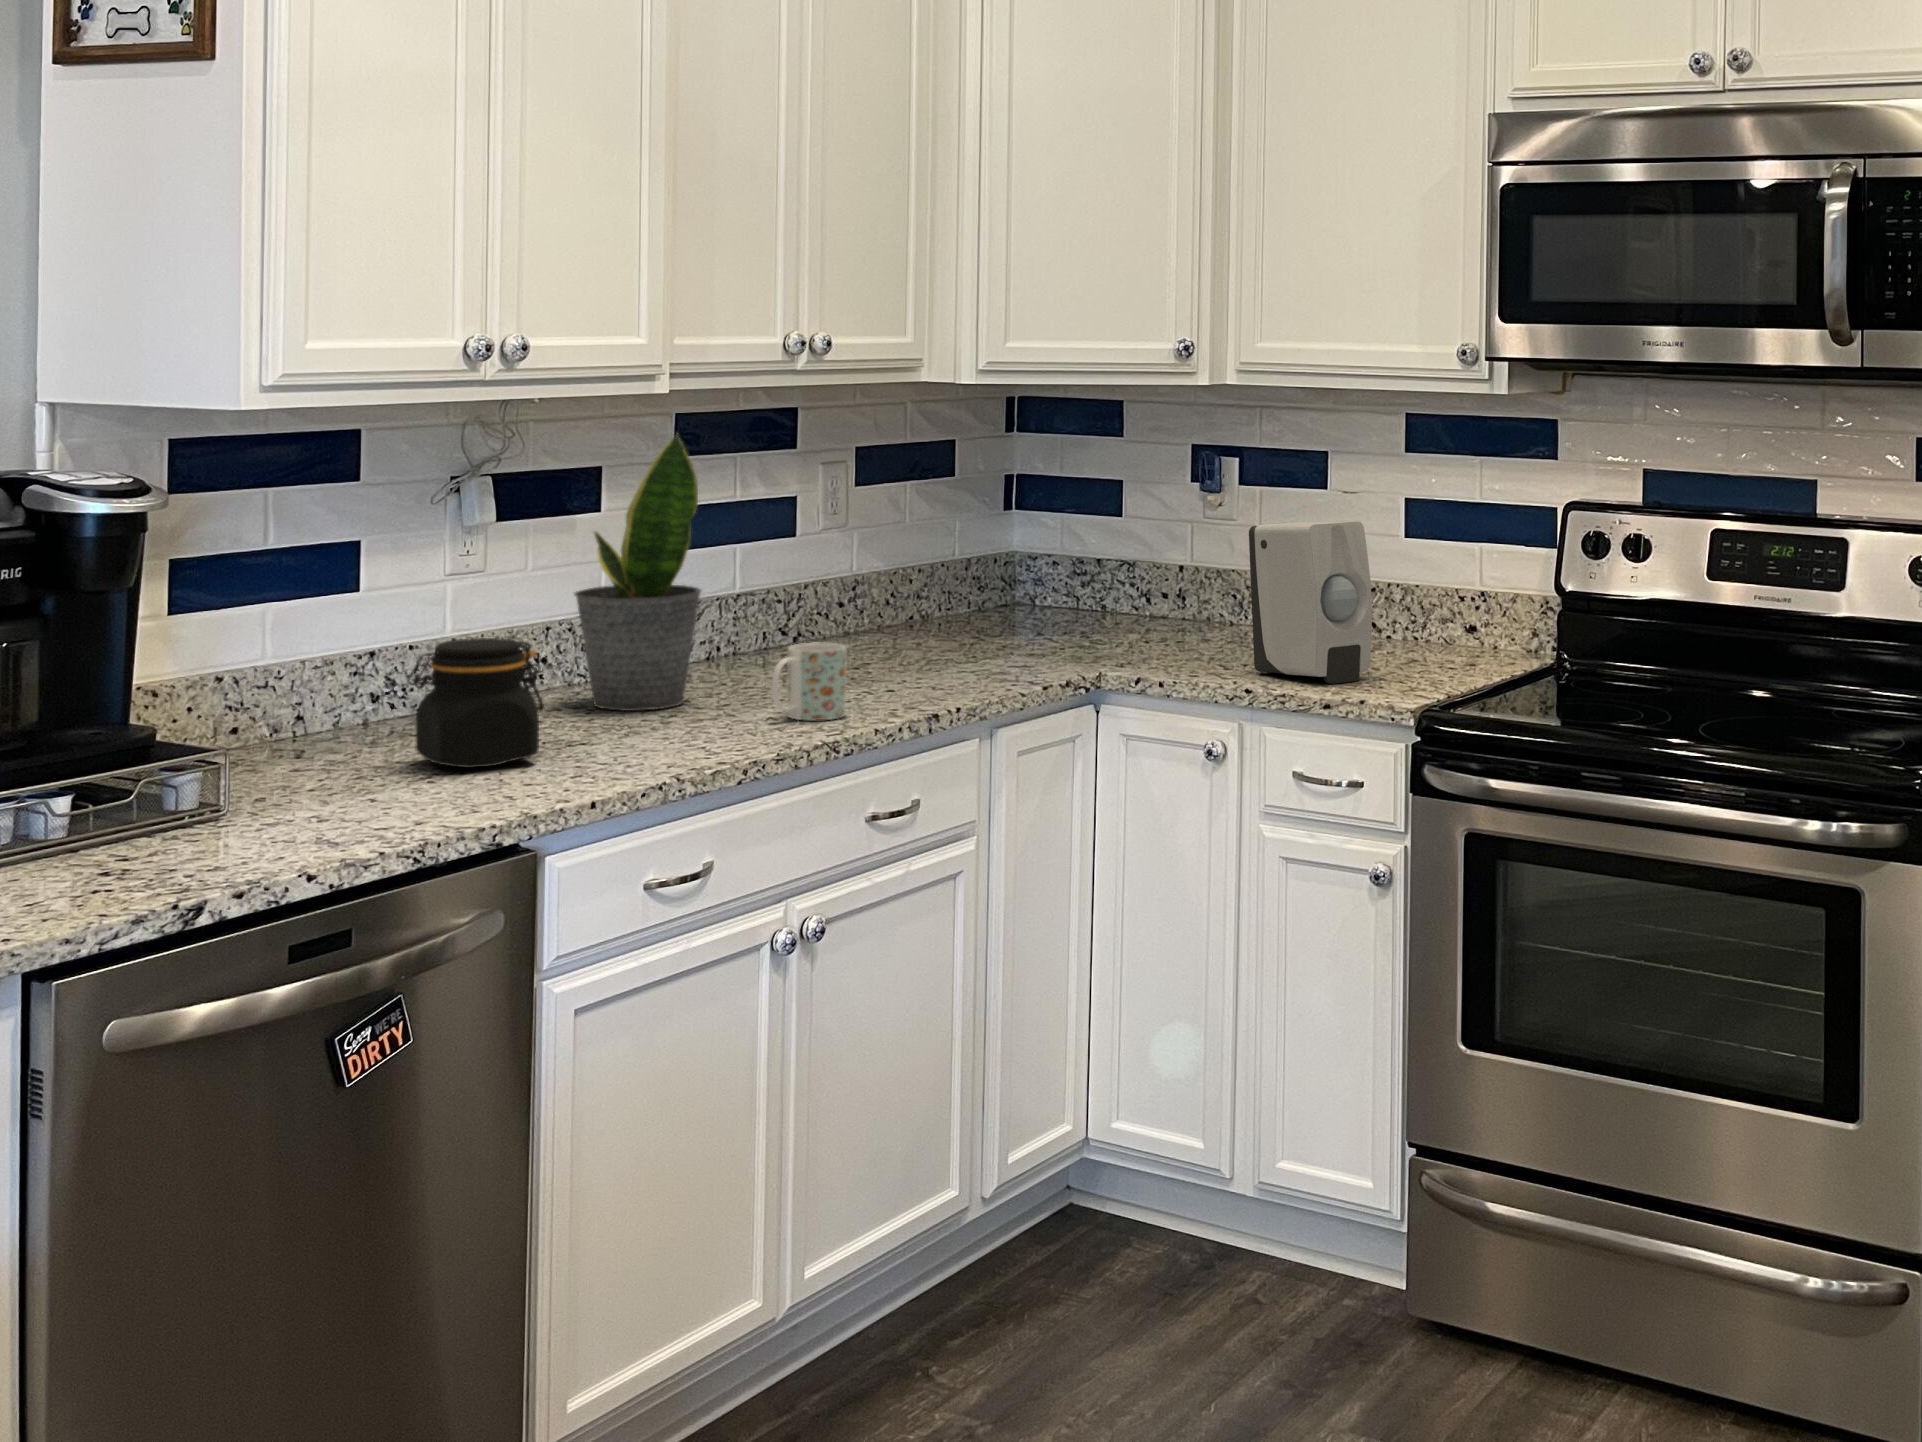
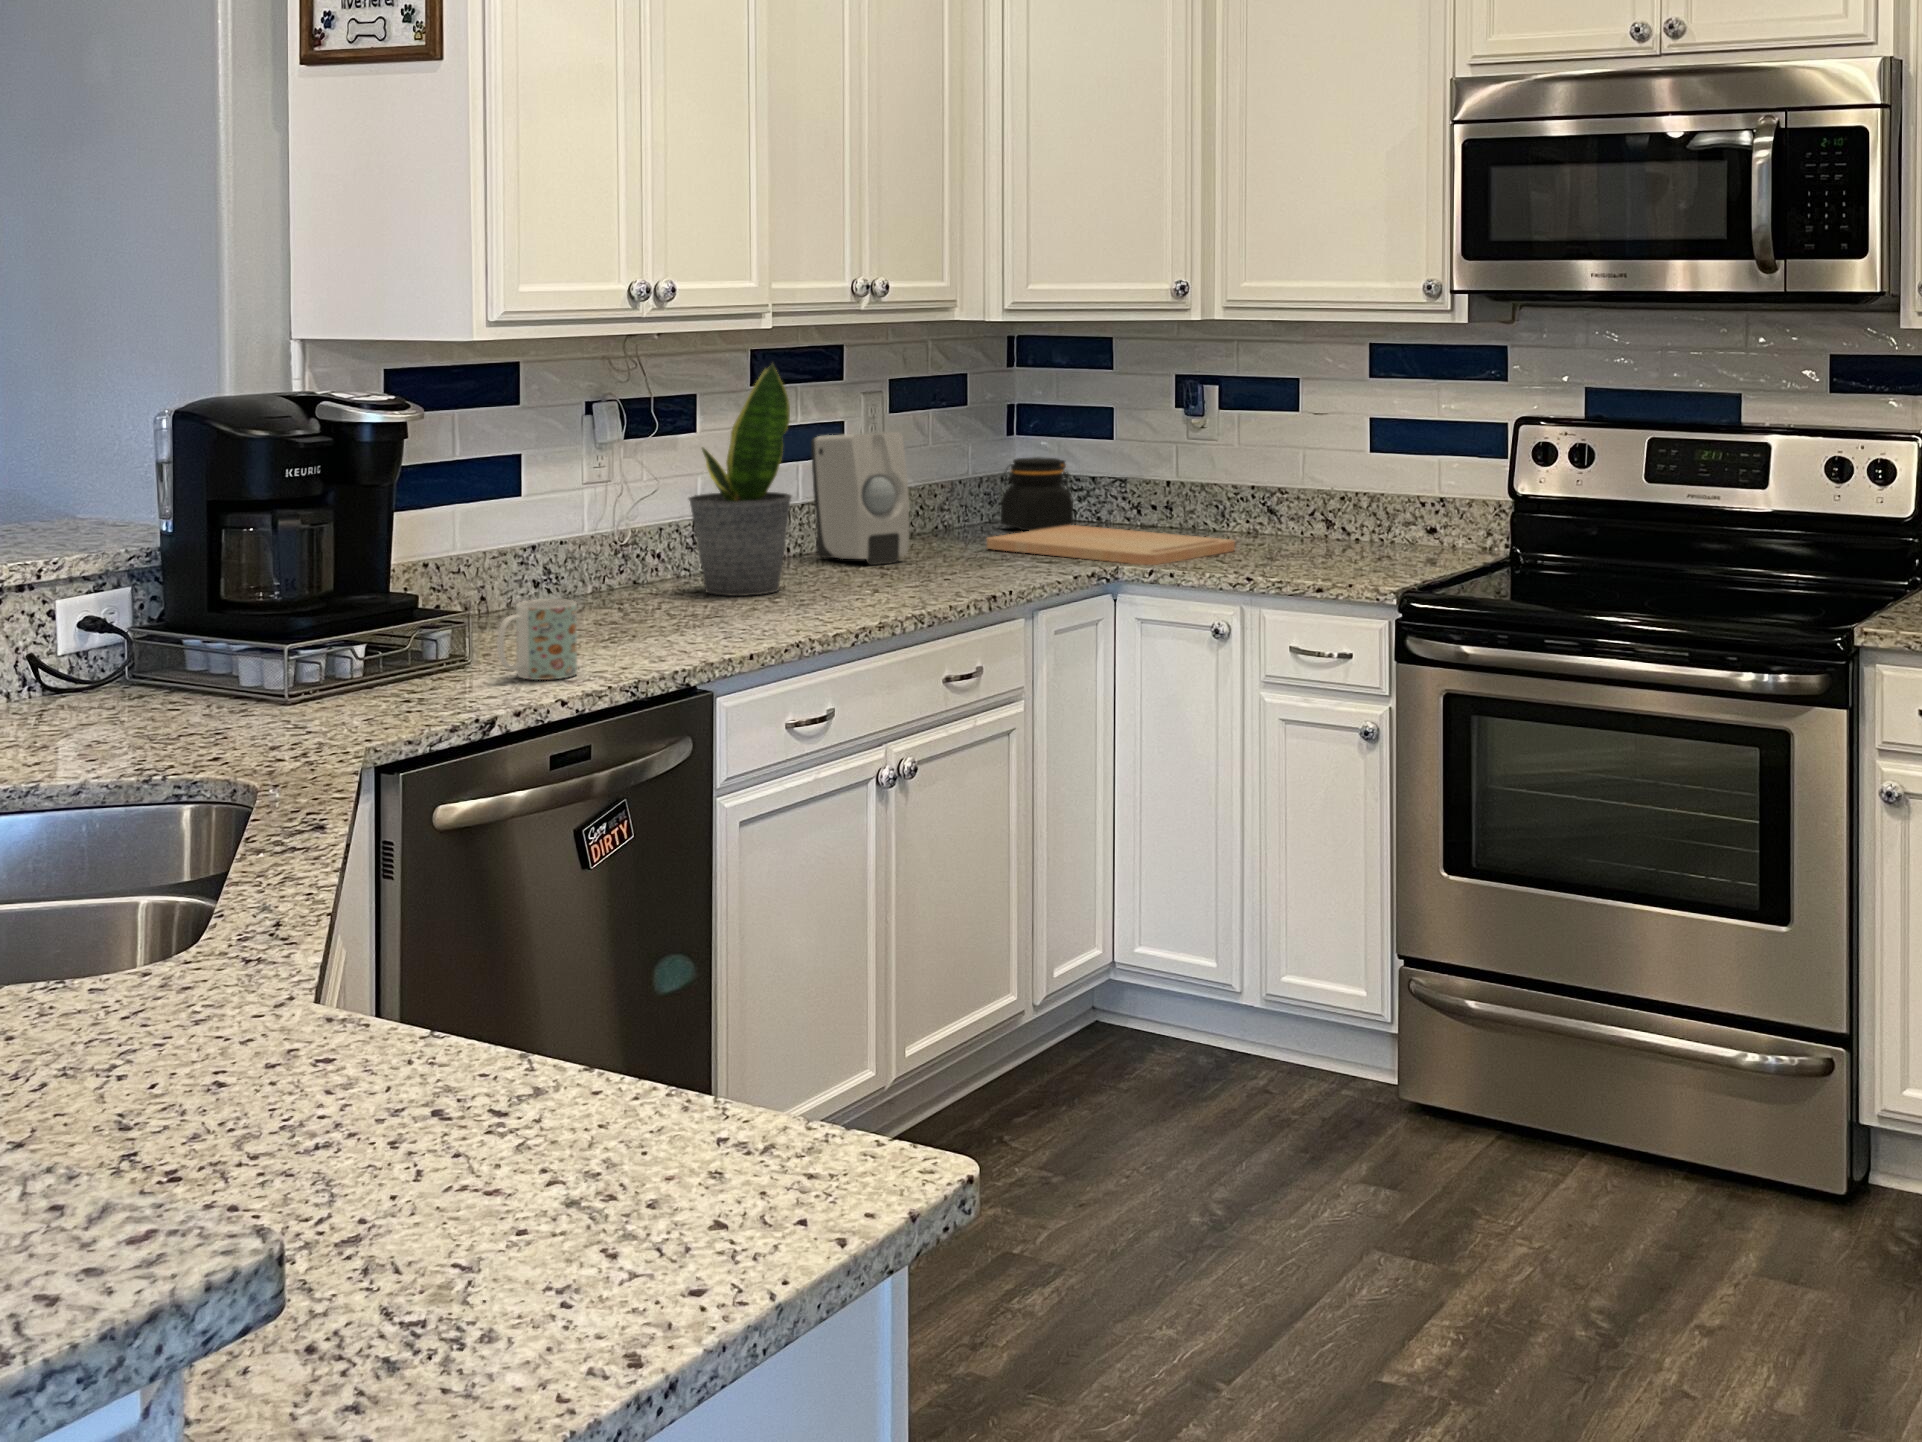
soap dispenser: present [1249,522,1372,684] -> present [811,432,909,565]
cutting board: none [955,618,1242,671] -> present [987,525,1235,565]
jar: present [408,638,544,768] -> present [1001,457,1073,531]
mug: present [772,643,846,720] -> present [497,599,578,680]

